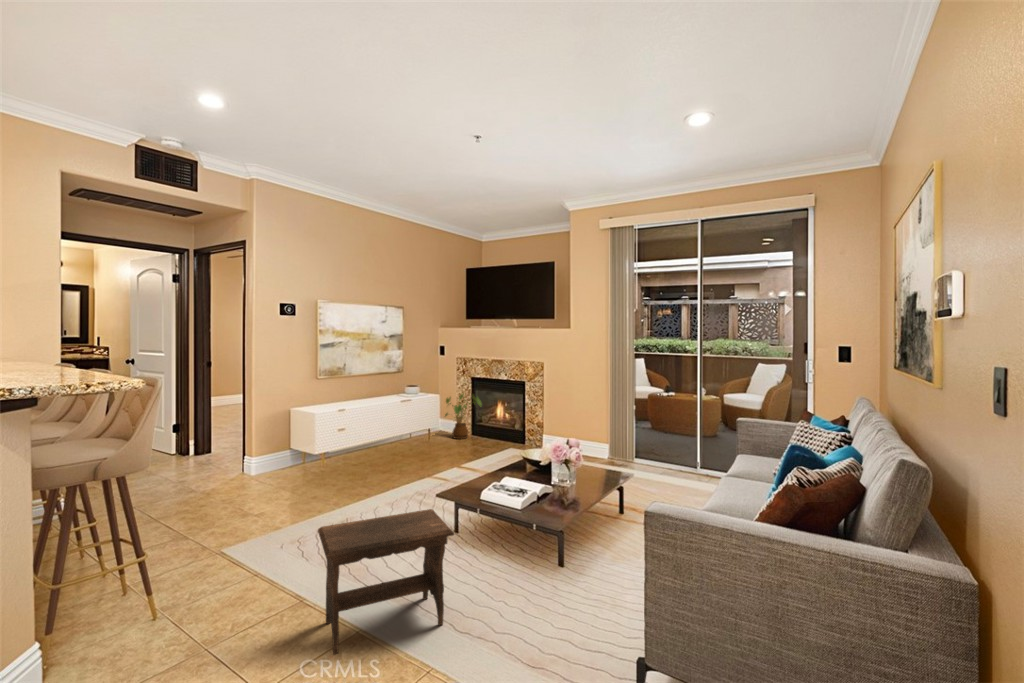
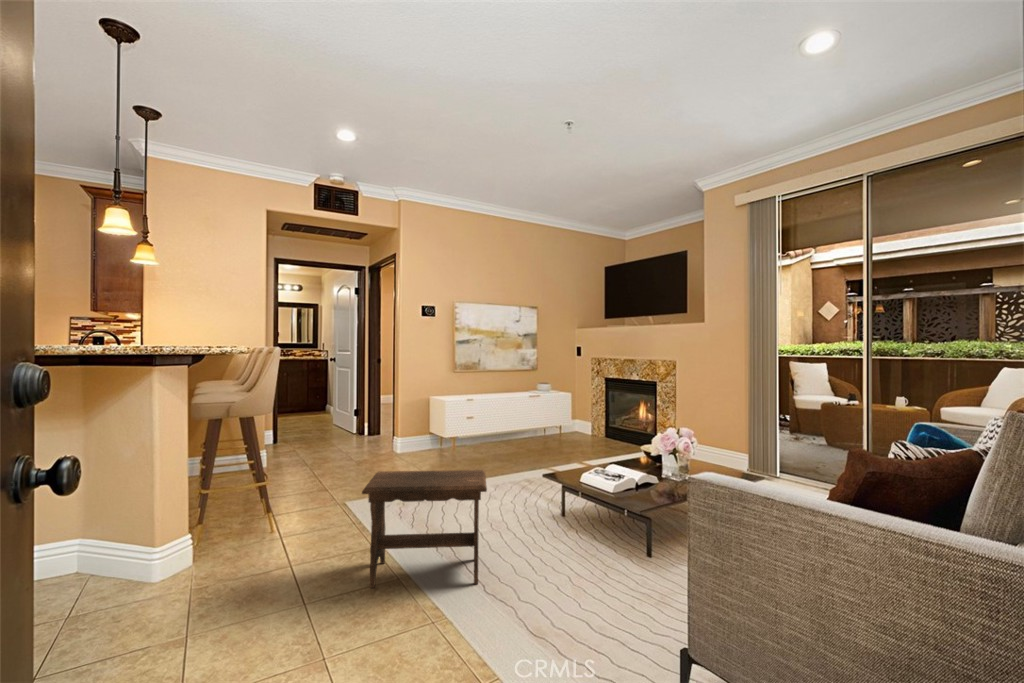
house plant: present [445,394,482,439] -> none [575,393,613,438]

